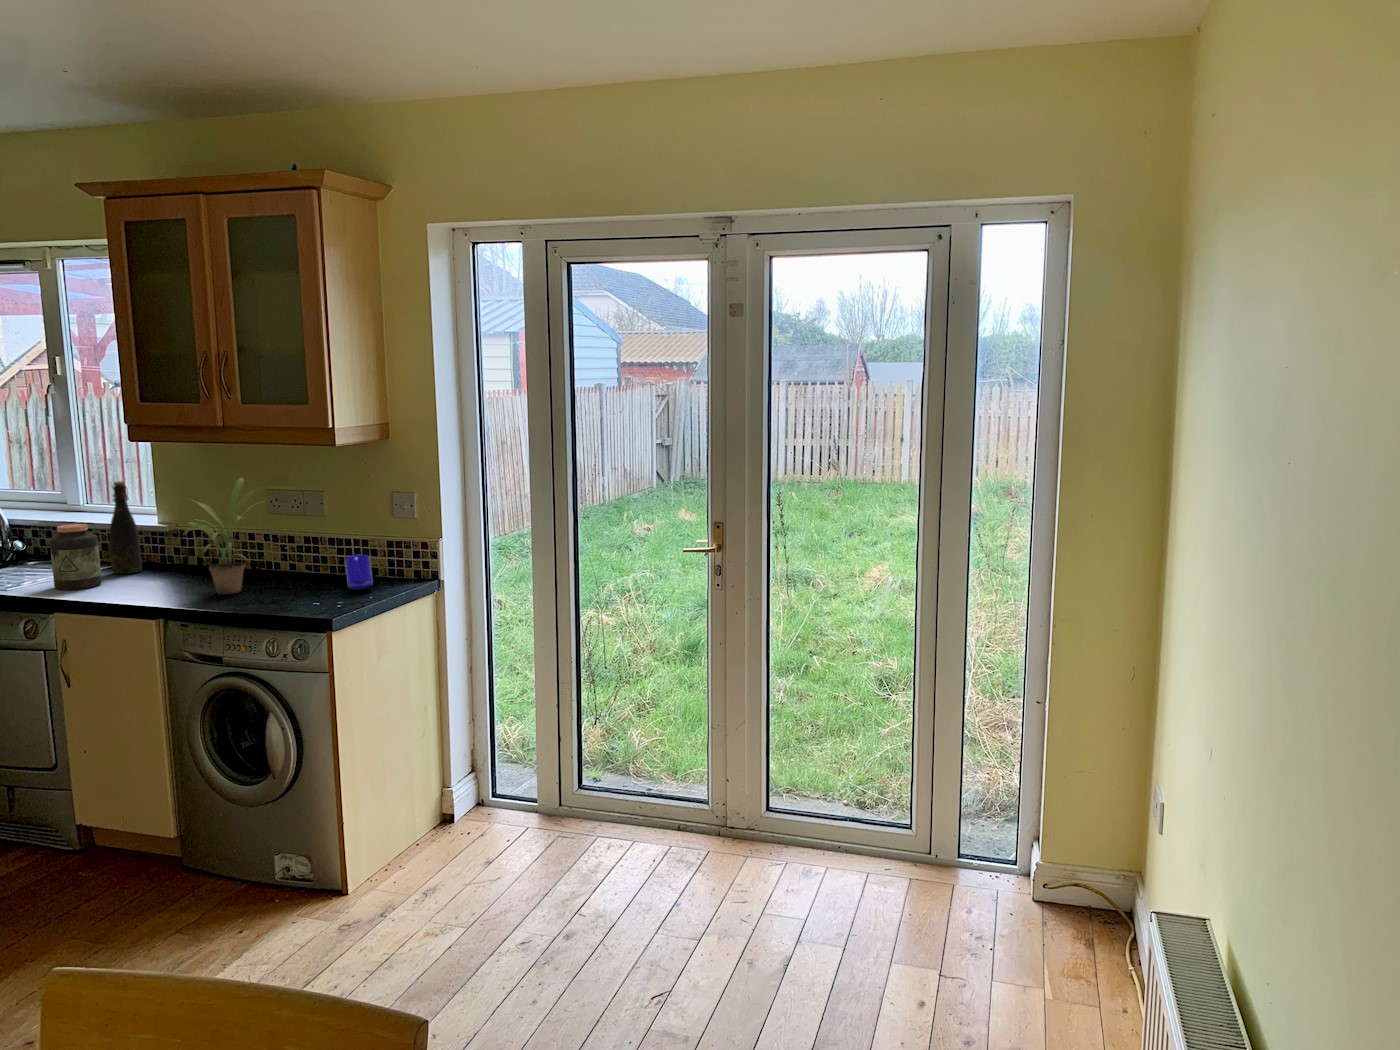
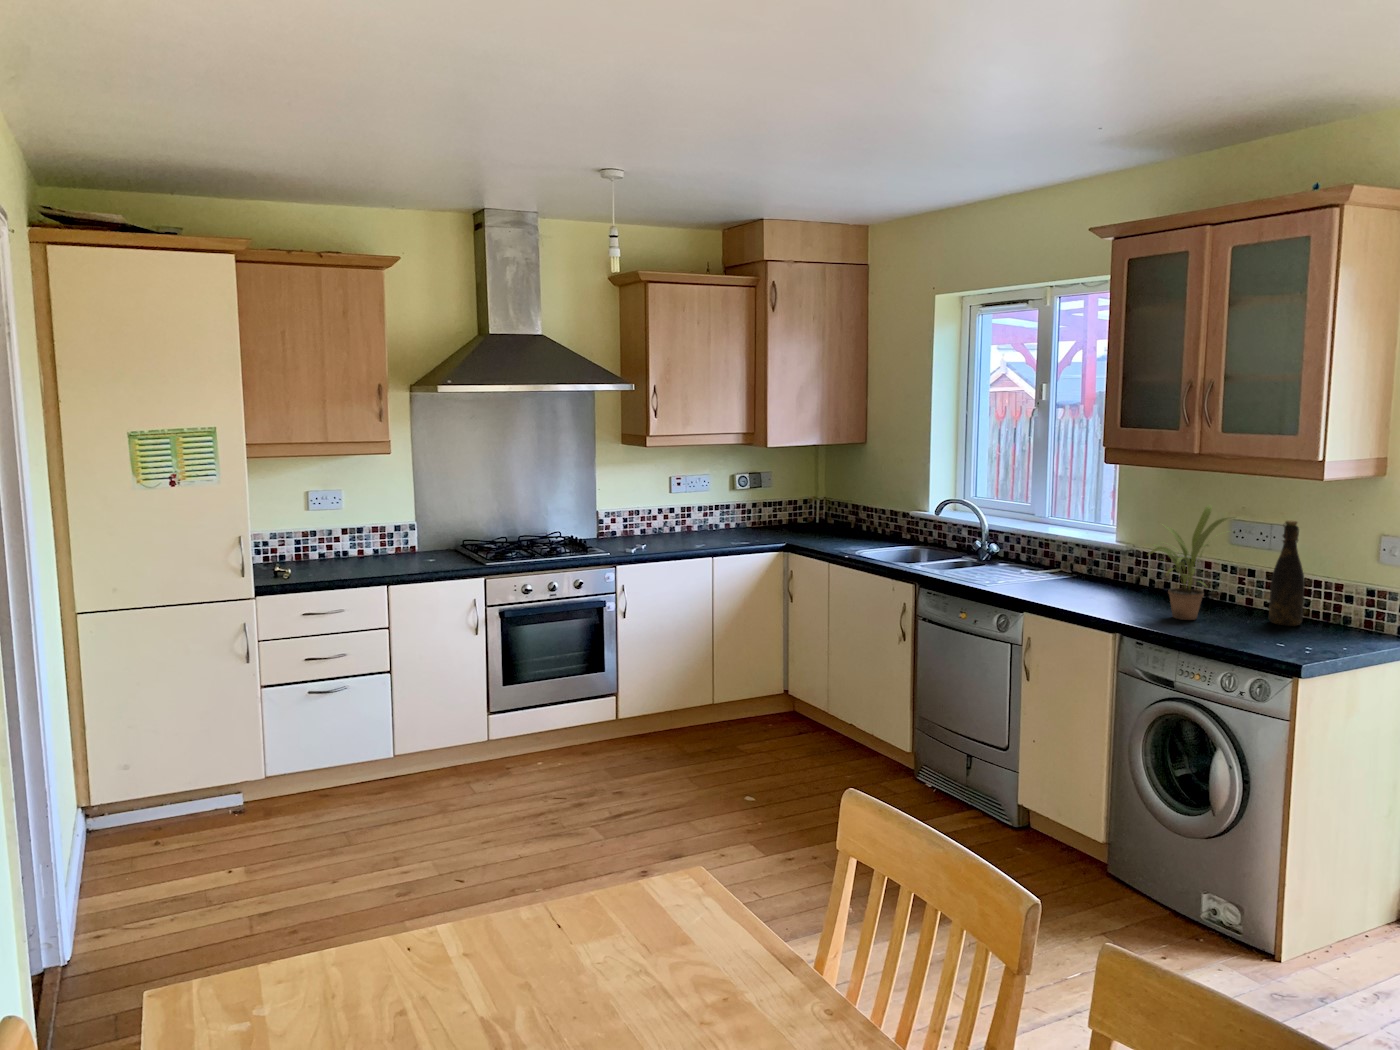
bottle: present [109,481,142,574] -> present [1269,521,1304,626]
jar: present [49,524,102,590] -> none [1027,535,1067,594]
mug: present [345,555,373,589] -> none [1316,600,1348,637]

